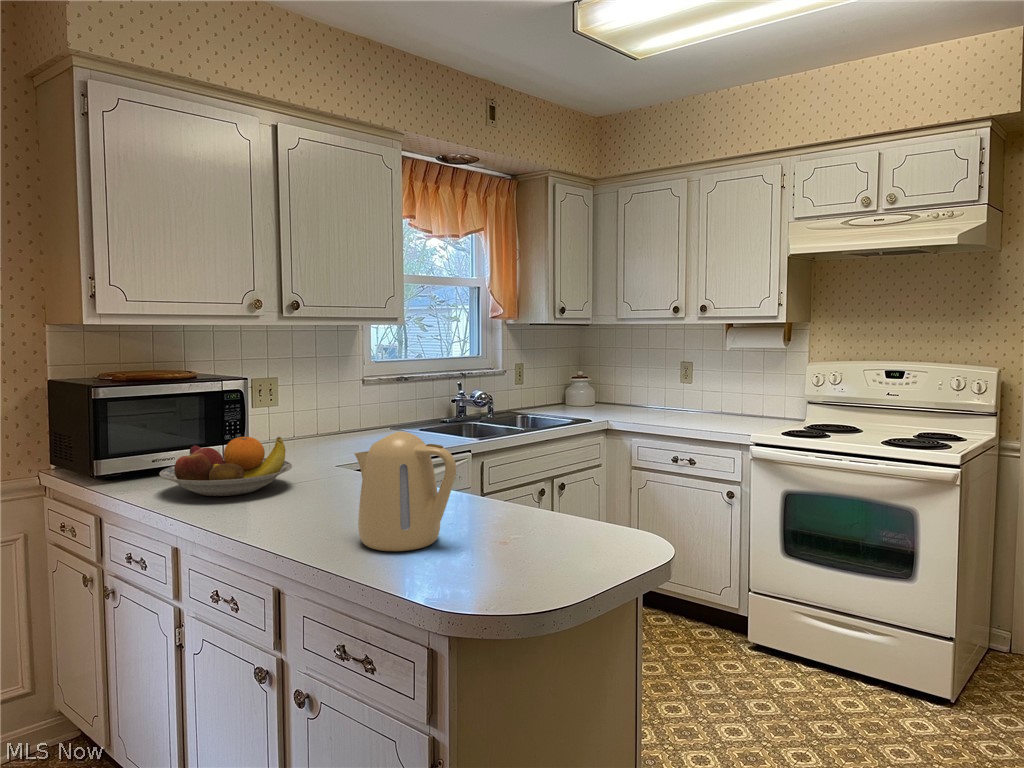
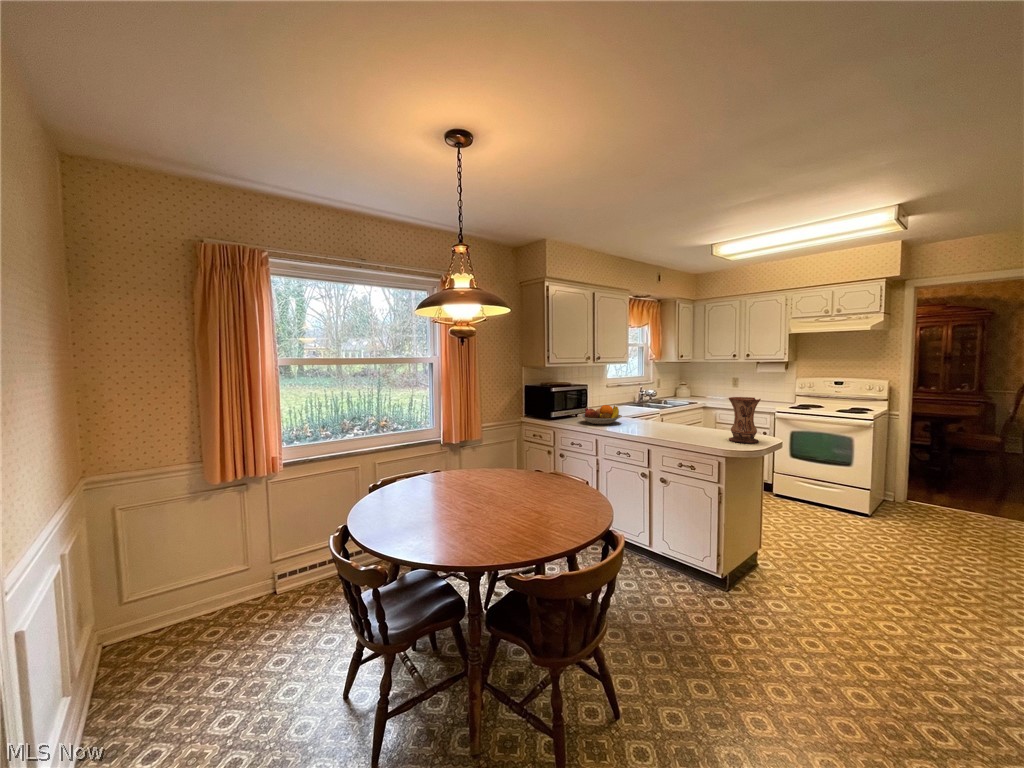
vase: none [500,418,596,581] -> present [729,397,761,443]
kettle: present [354,431,456,551] -> none [670,401,708,437]

